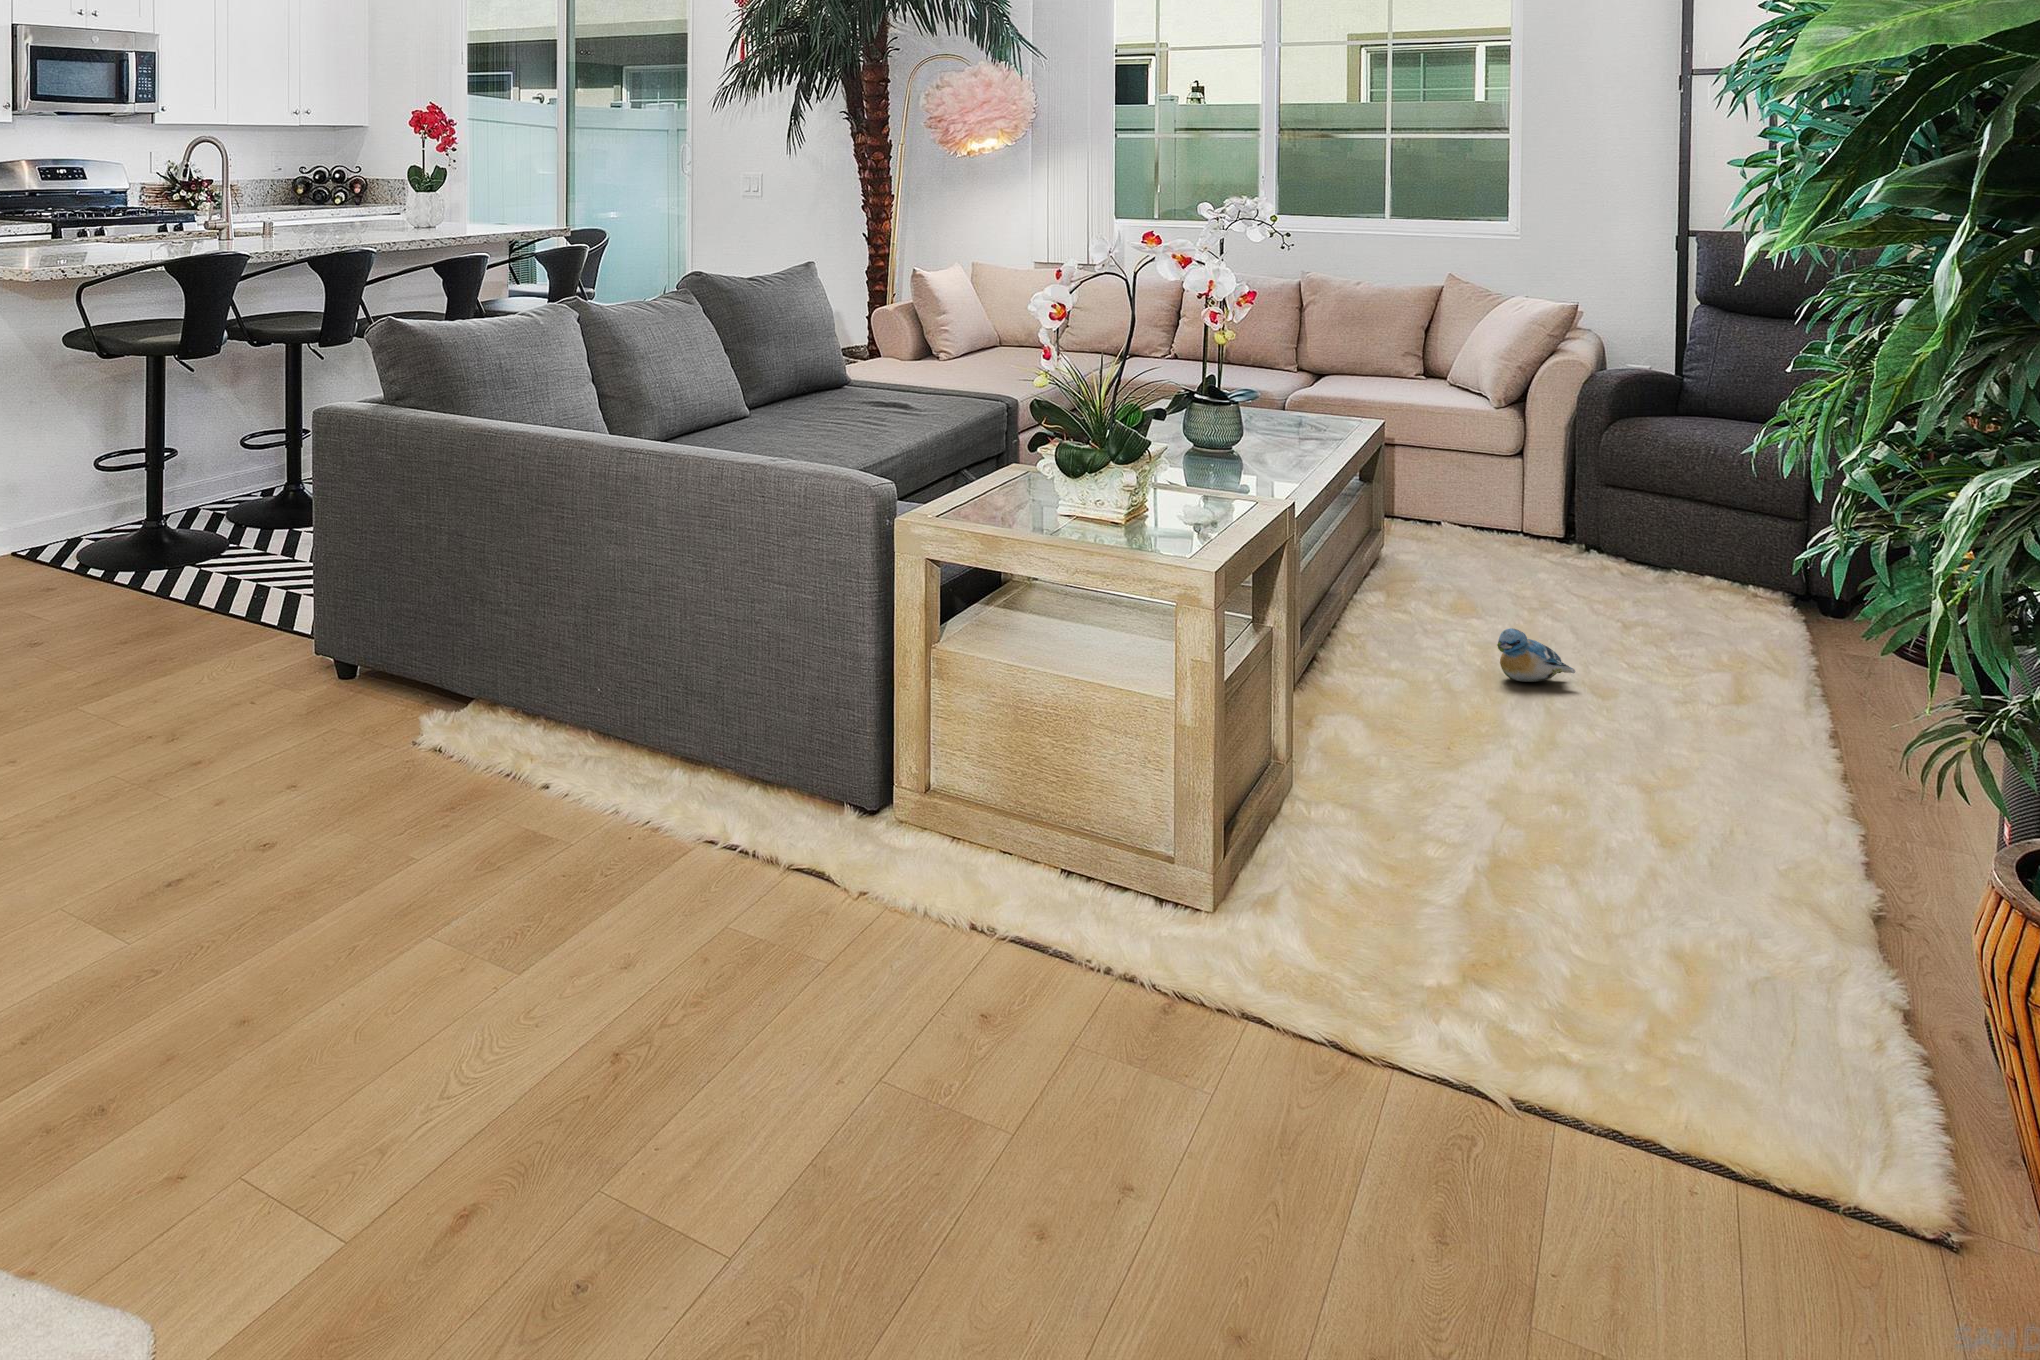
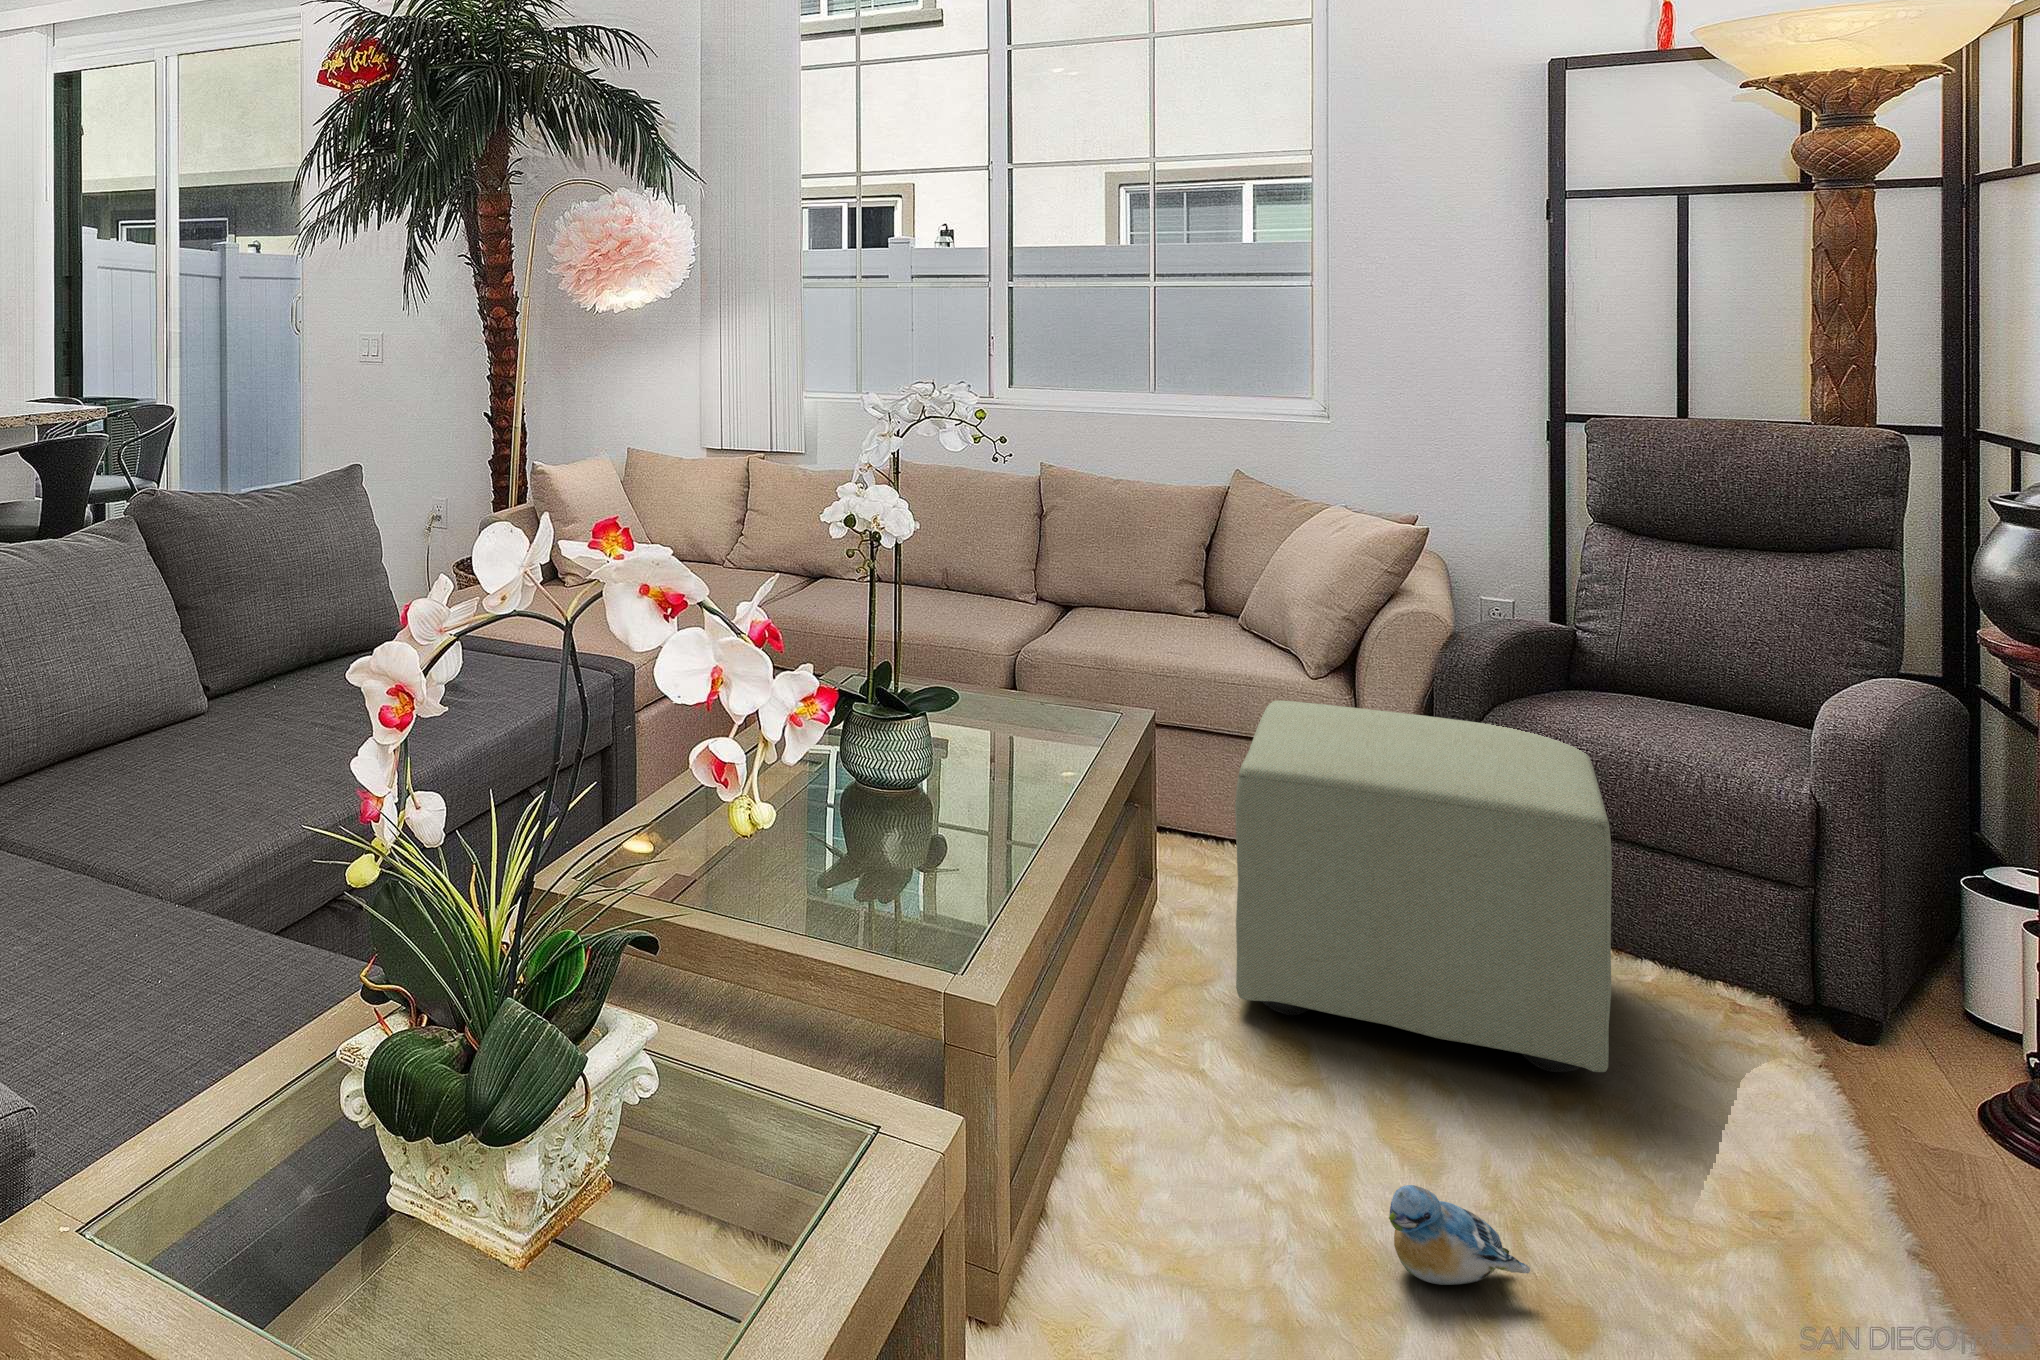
ottoman: none [1425,411,1669,616] -> present [1235,701,1612,1072]

